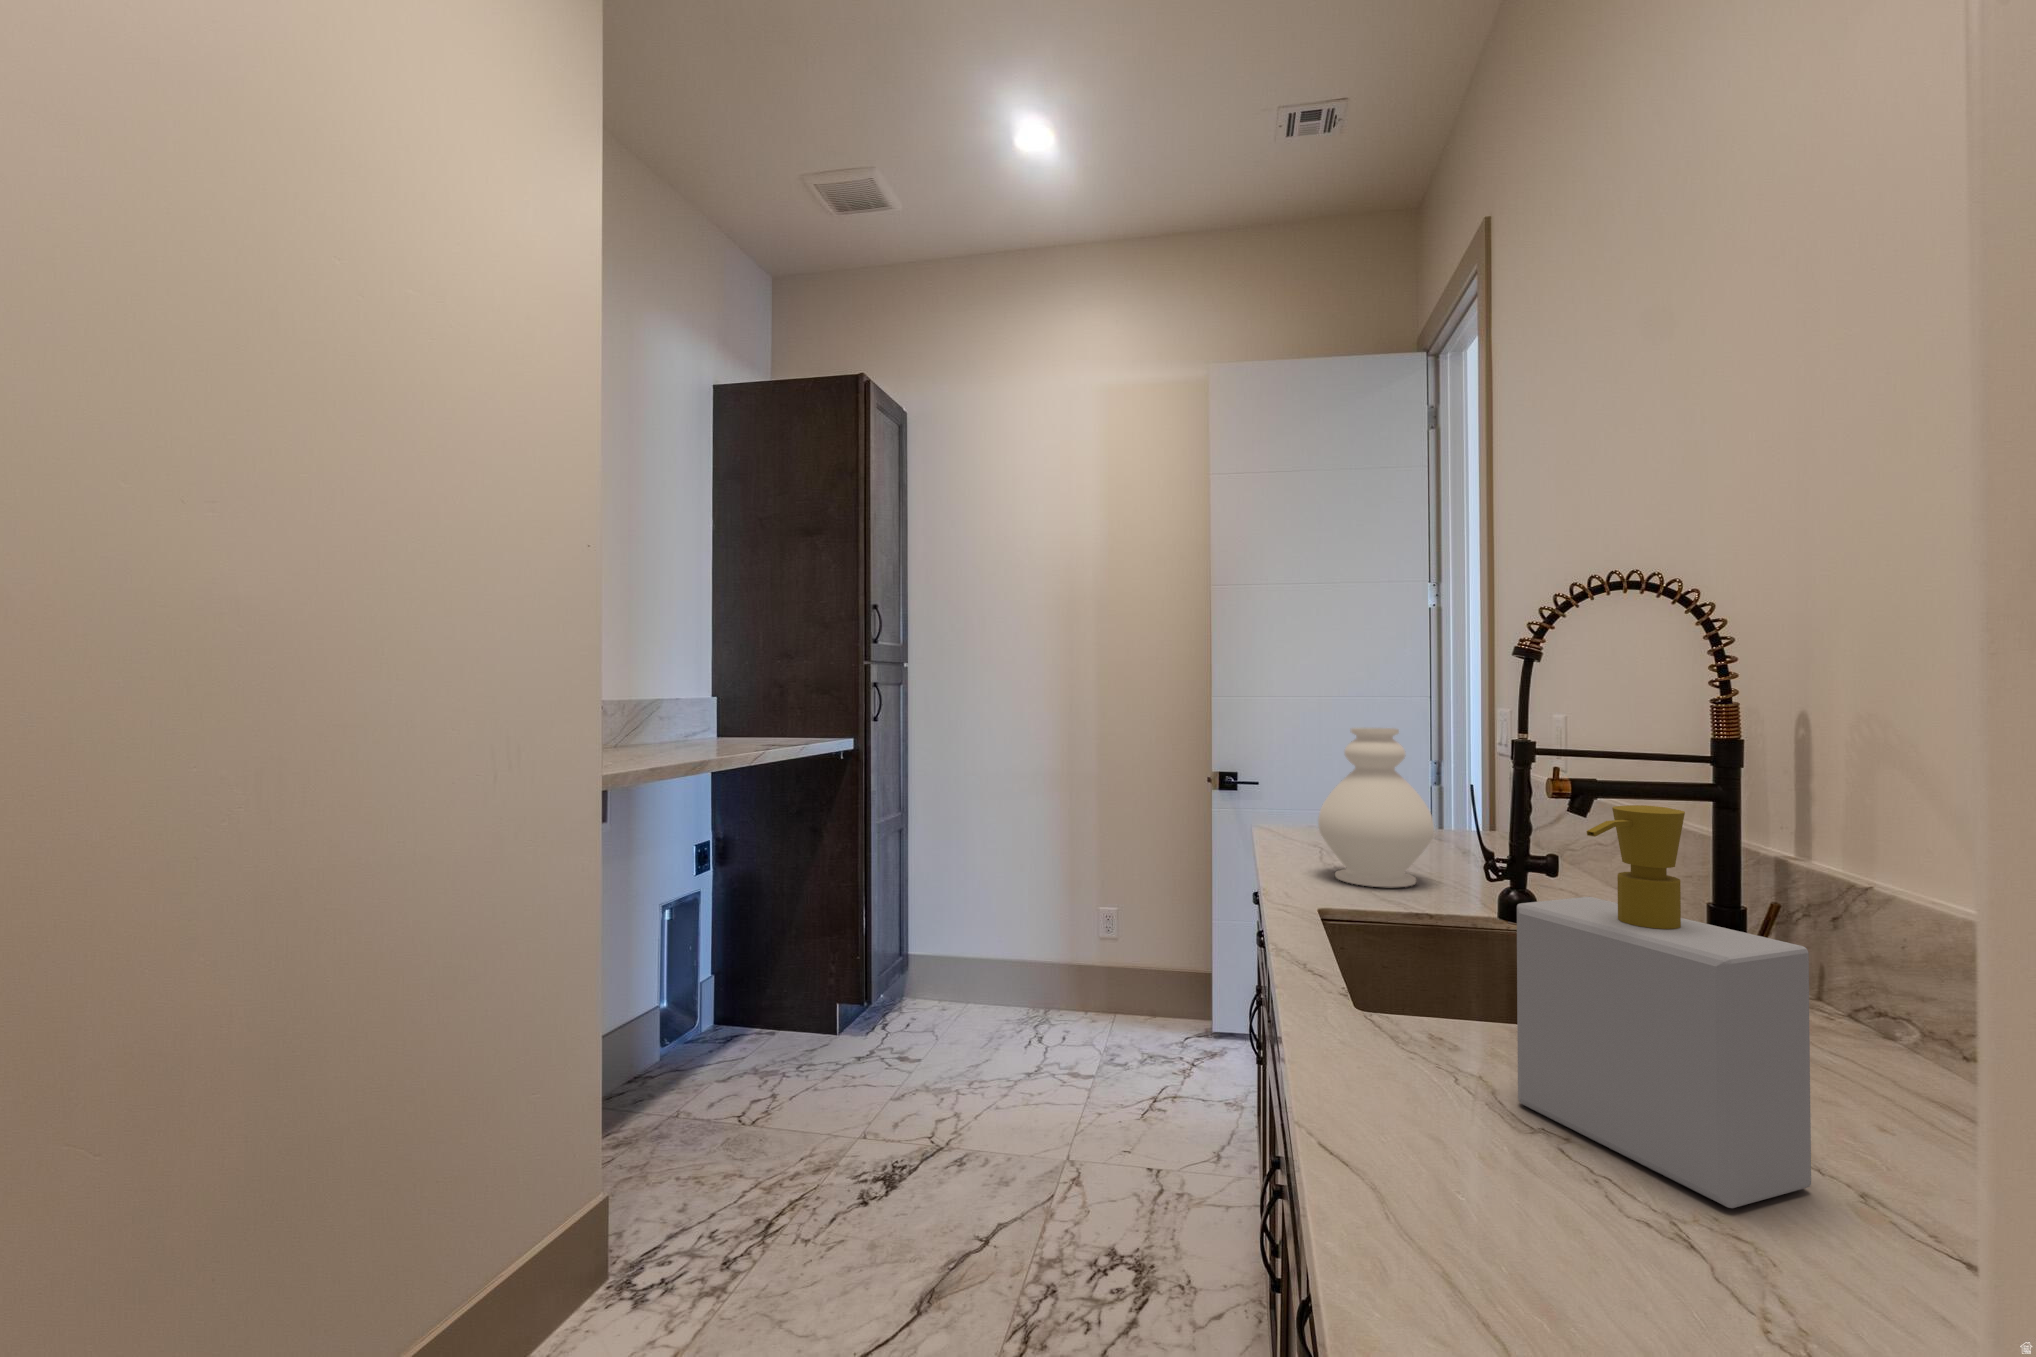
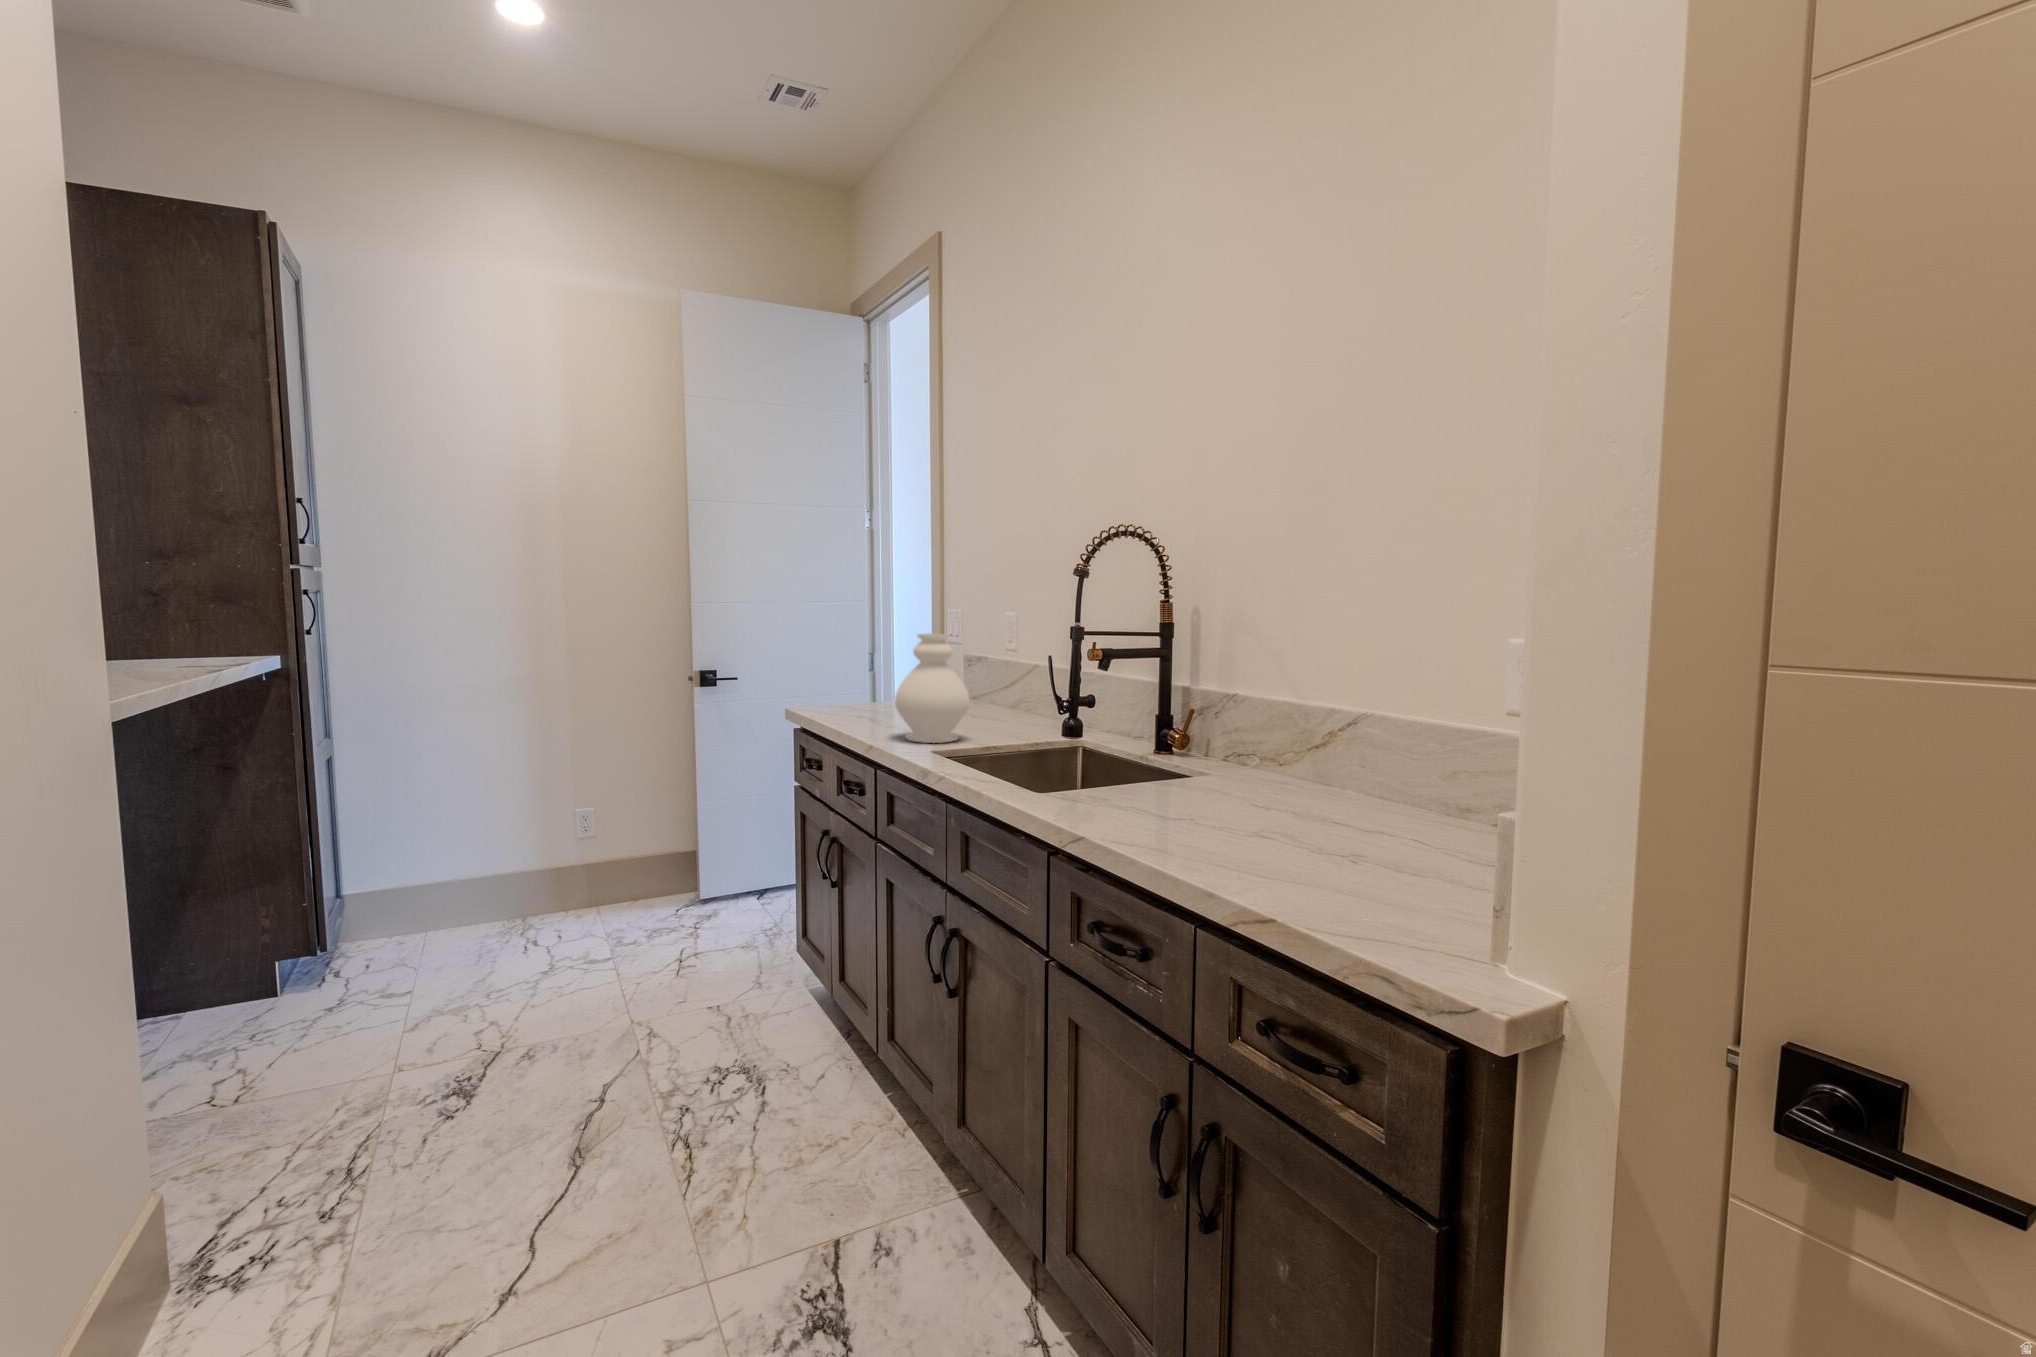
soap bottle: present [1517,805,1811,1208] -> none [1132,673,1245,835]

